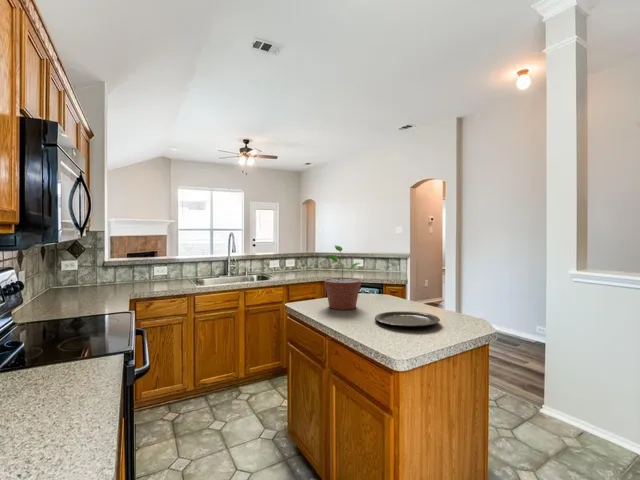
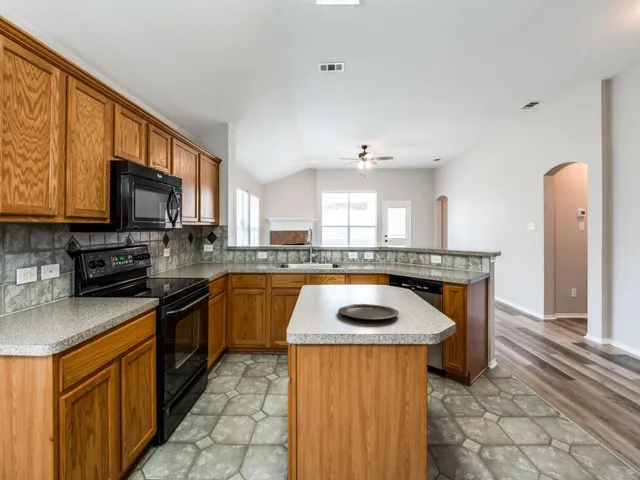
potted plant: present [325,245,361,310] -> none [326,240,359,298]

